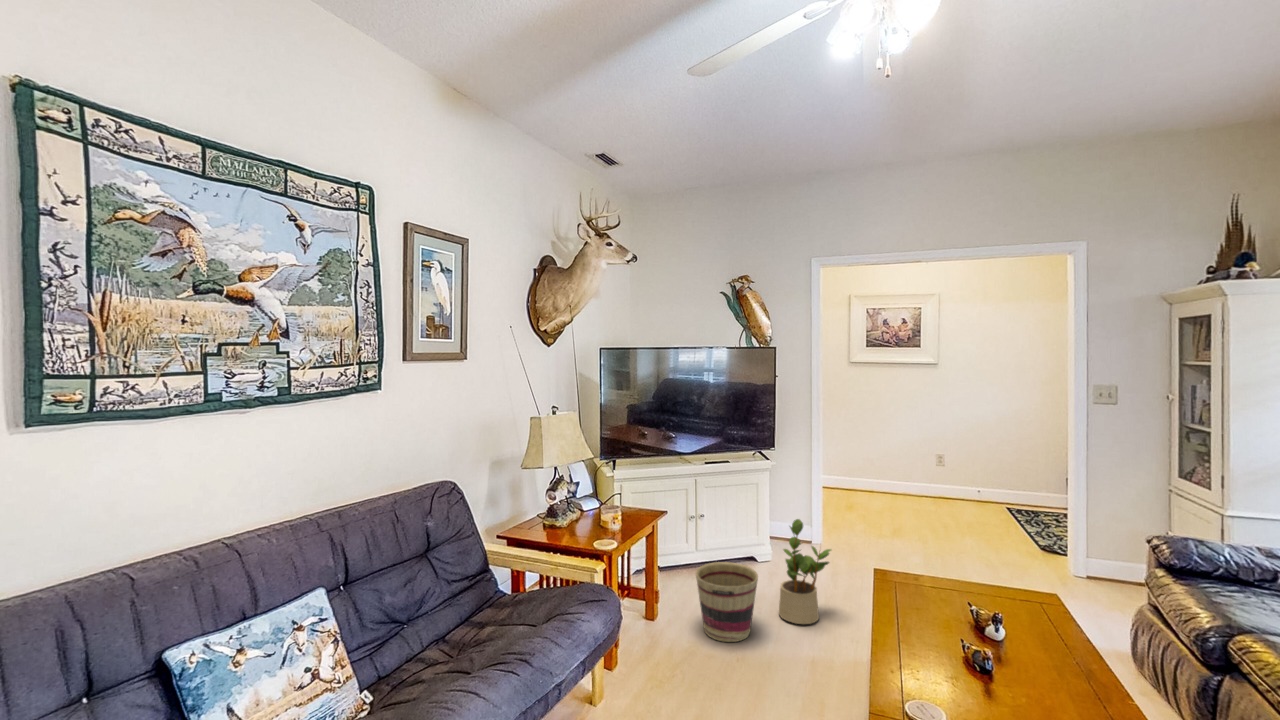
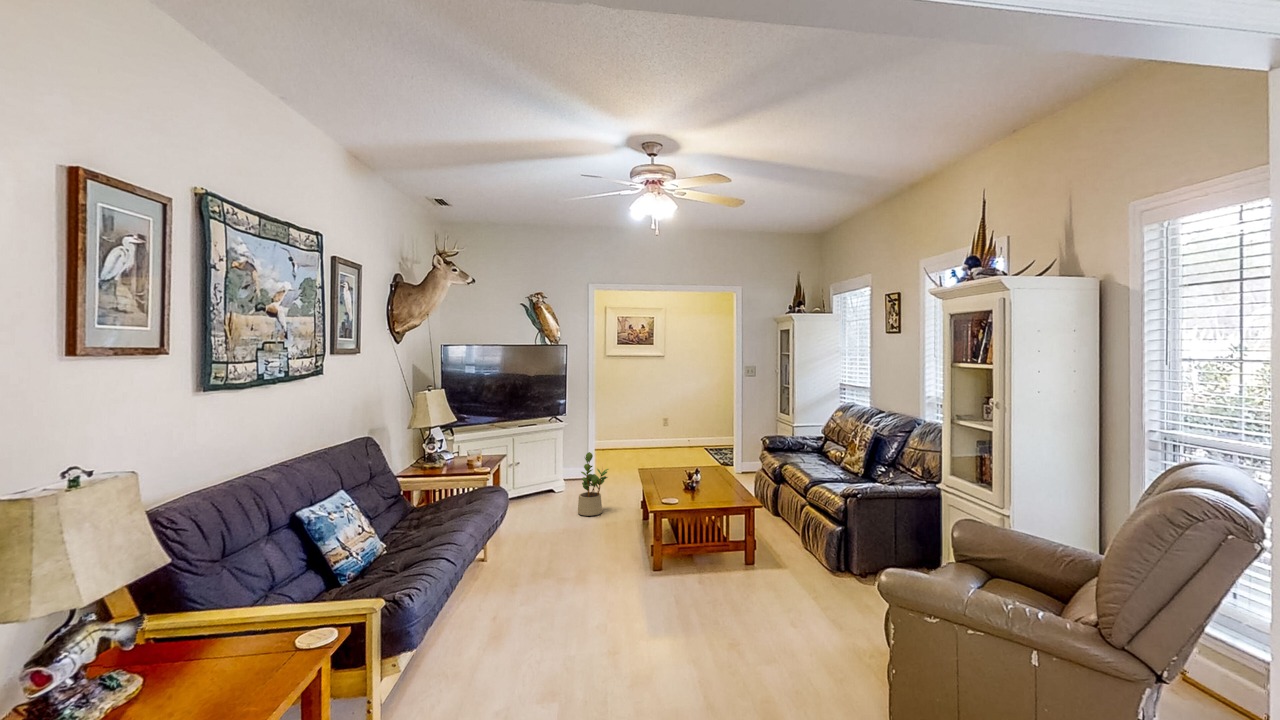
basket: present [696,562,758,642] -> none [529,484,569,529]

